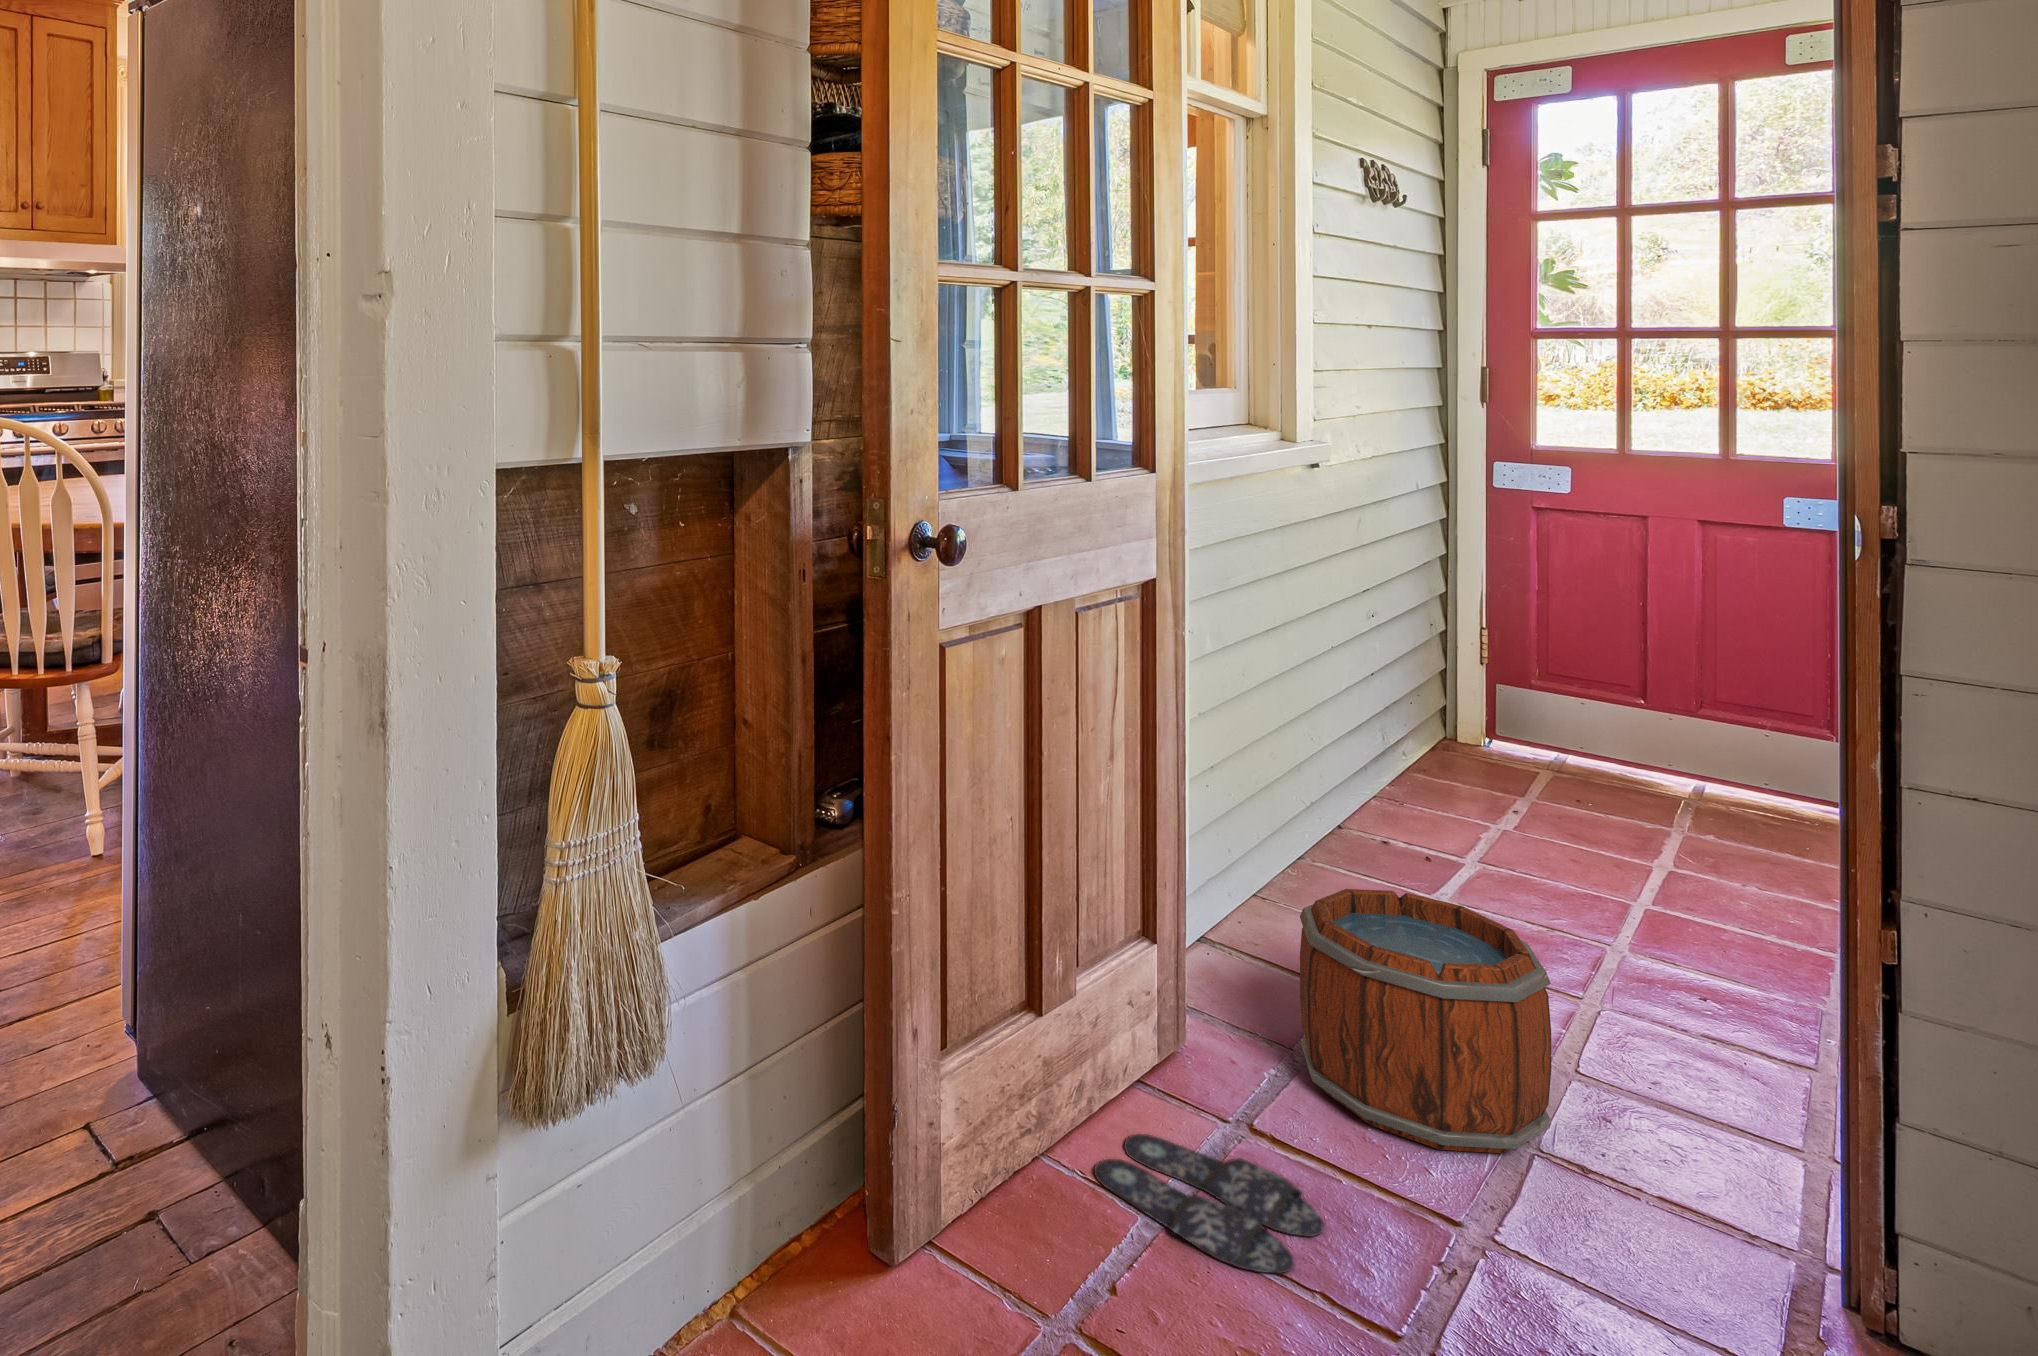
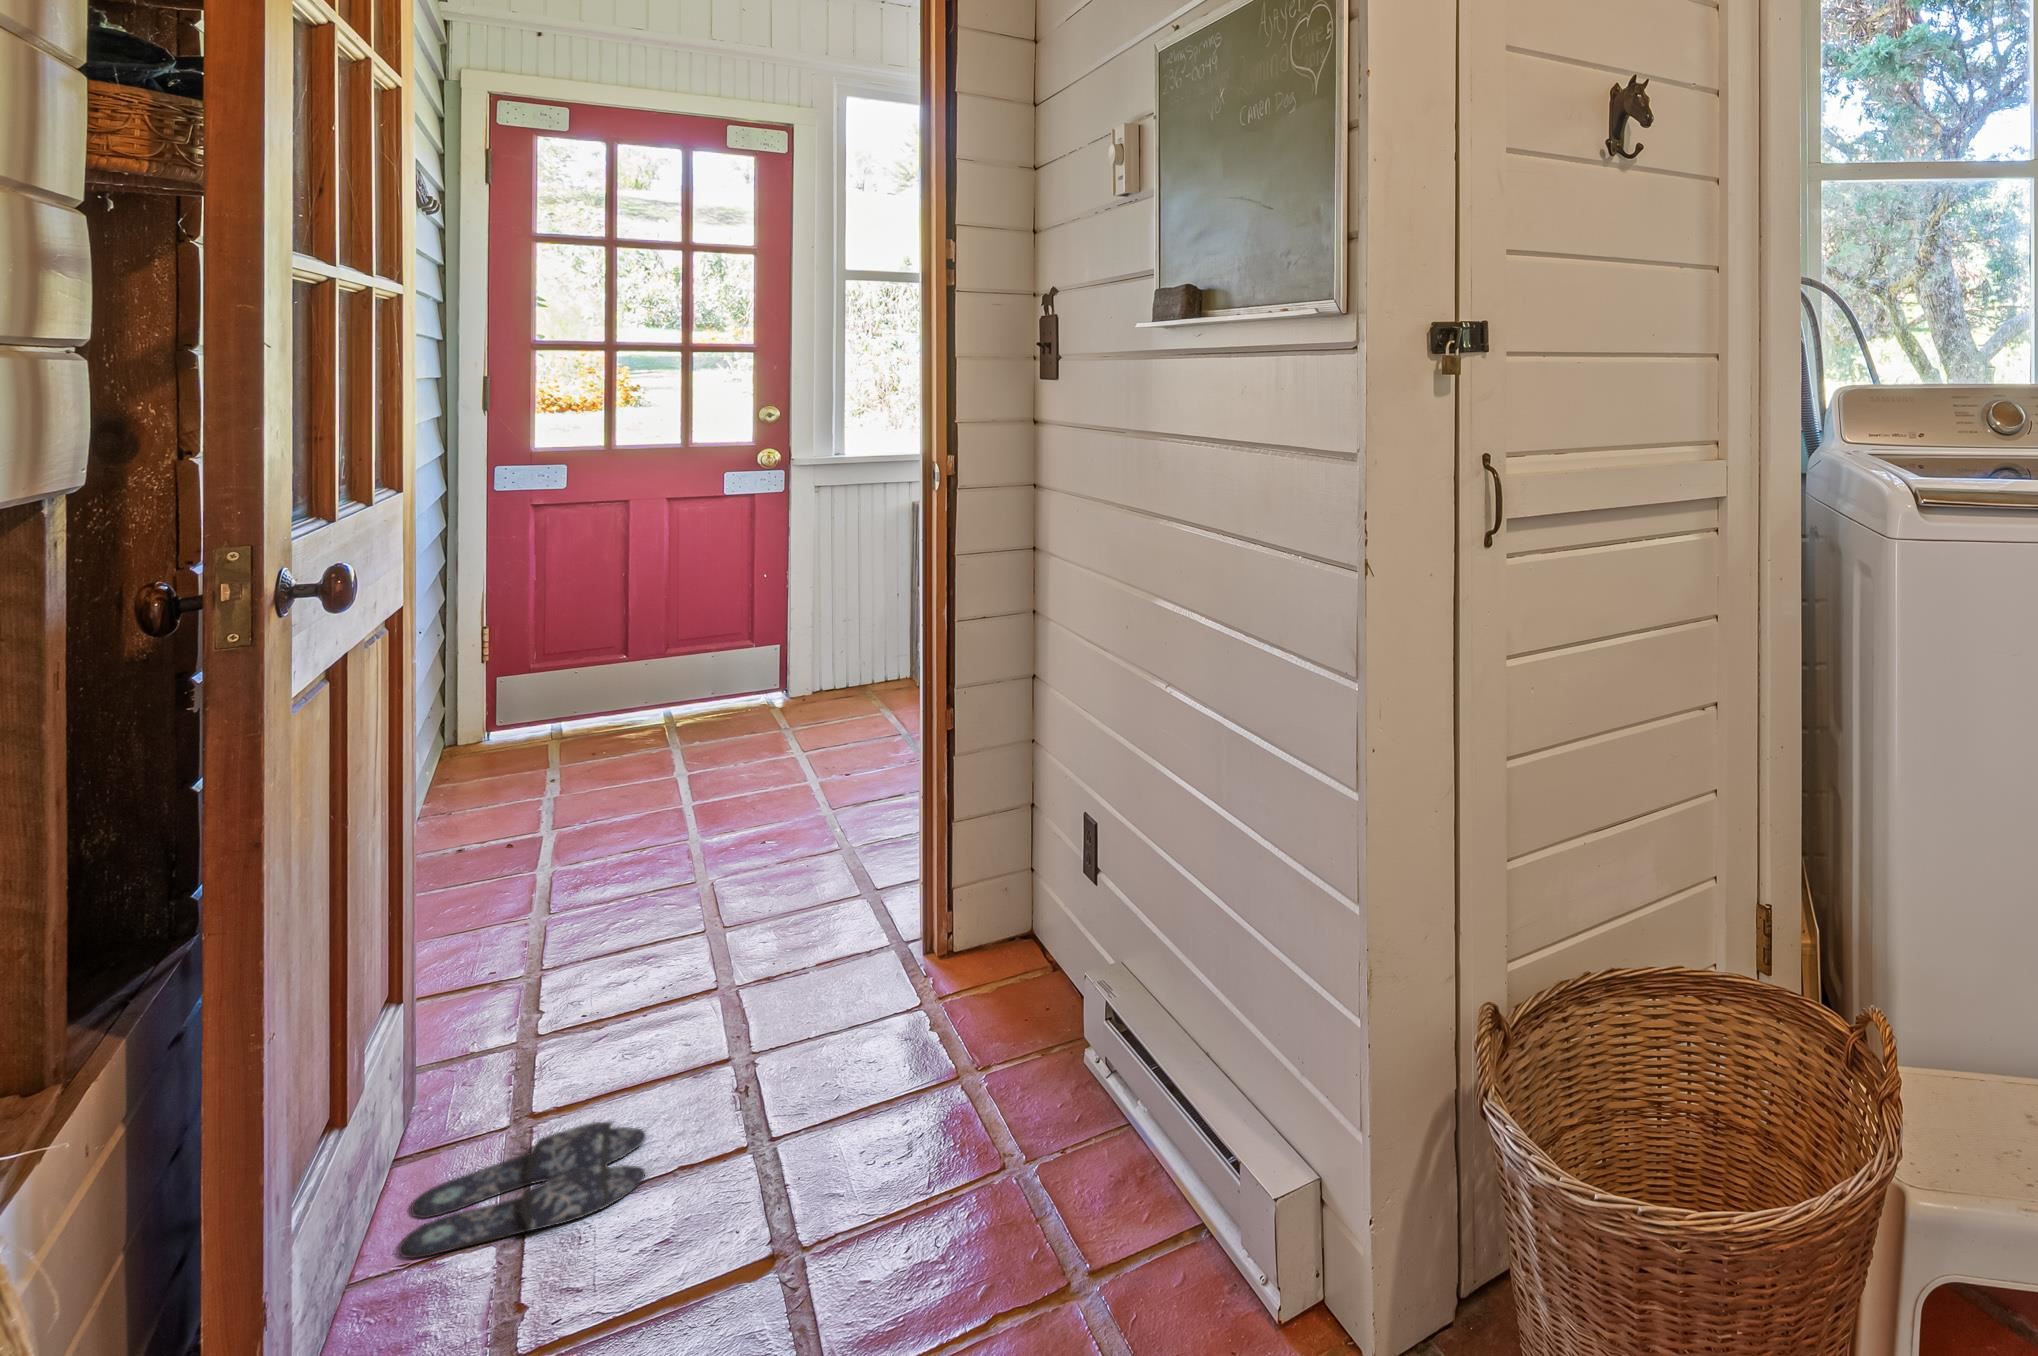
bucket: present [1300,889,1551,1153] -> none [523,825,747,1051]

